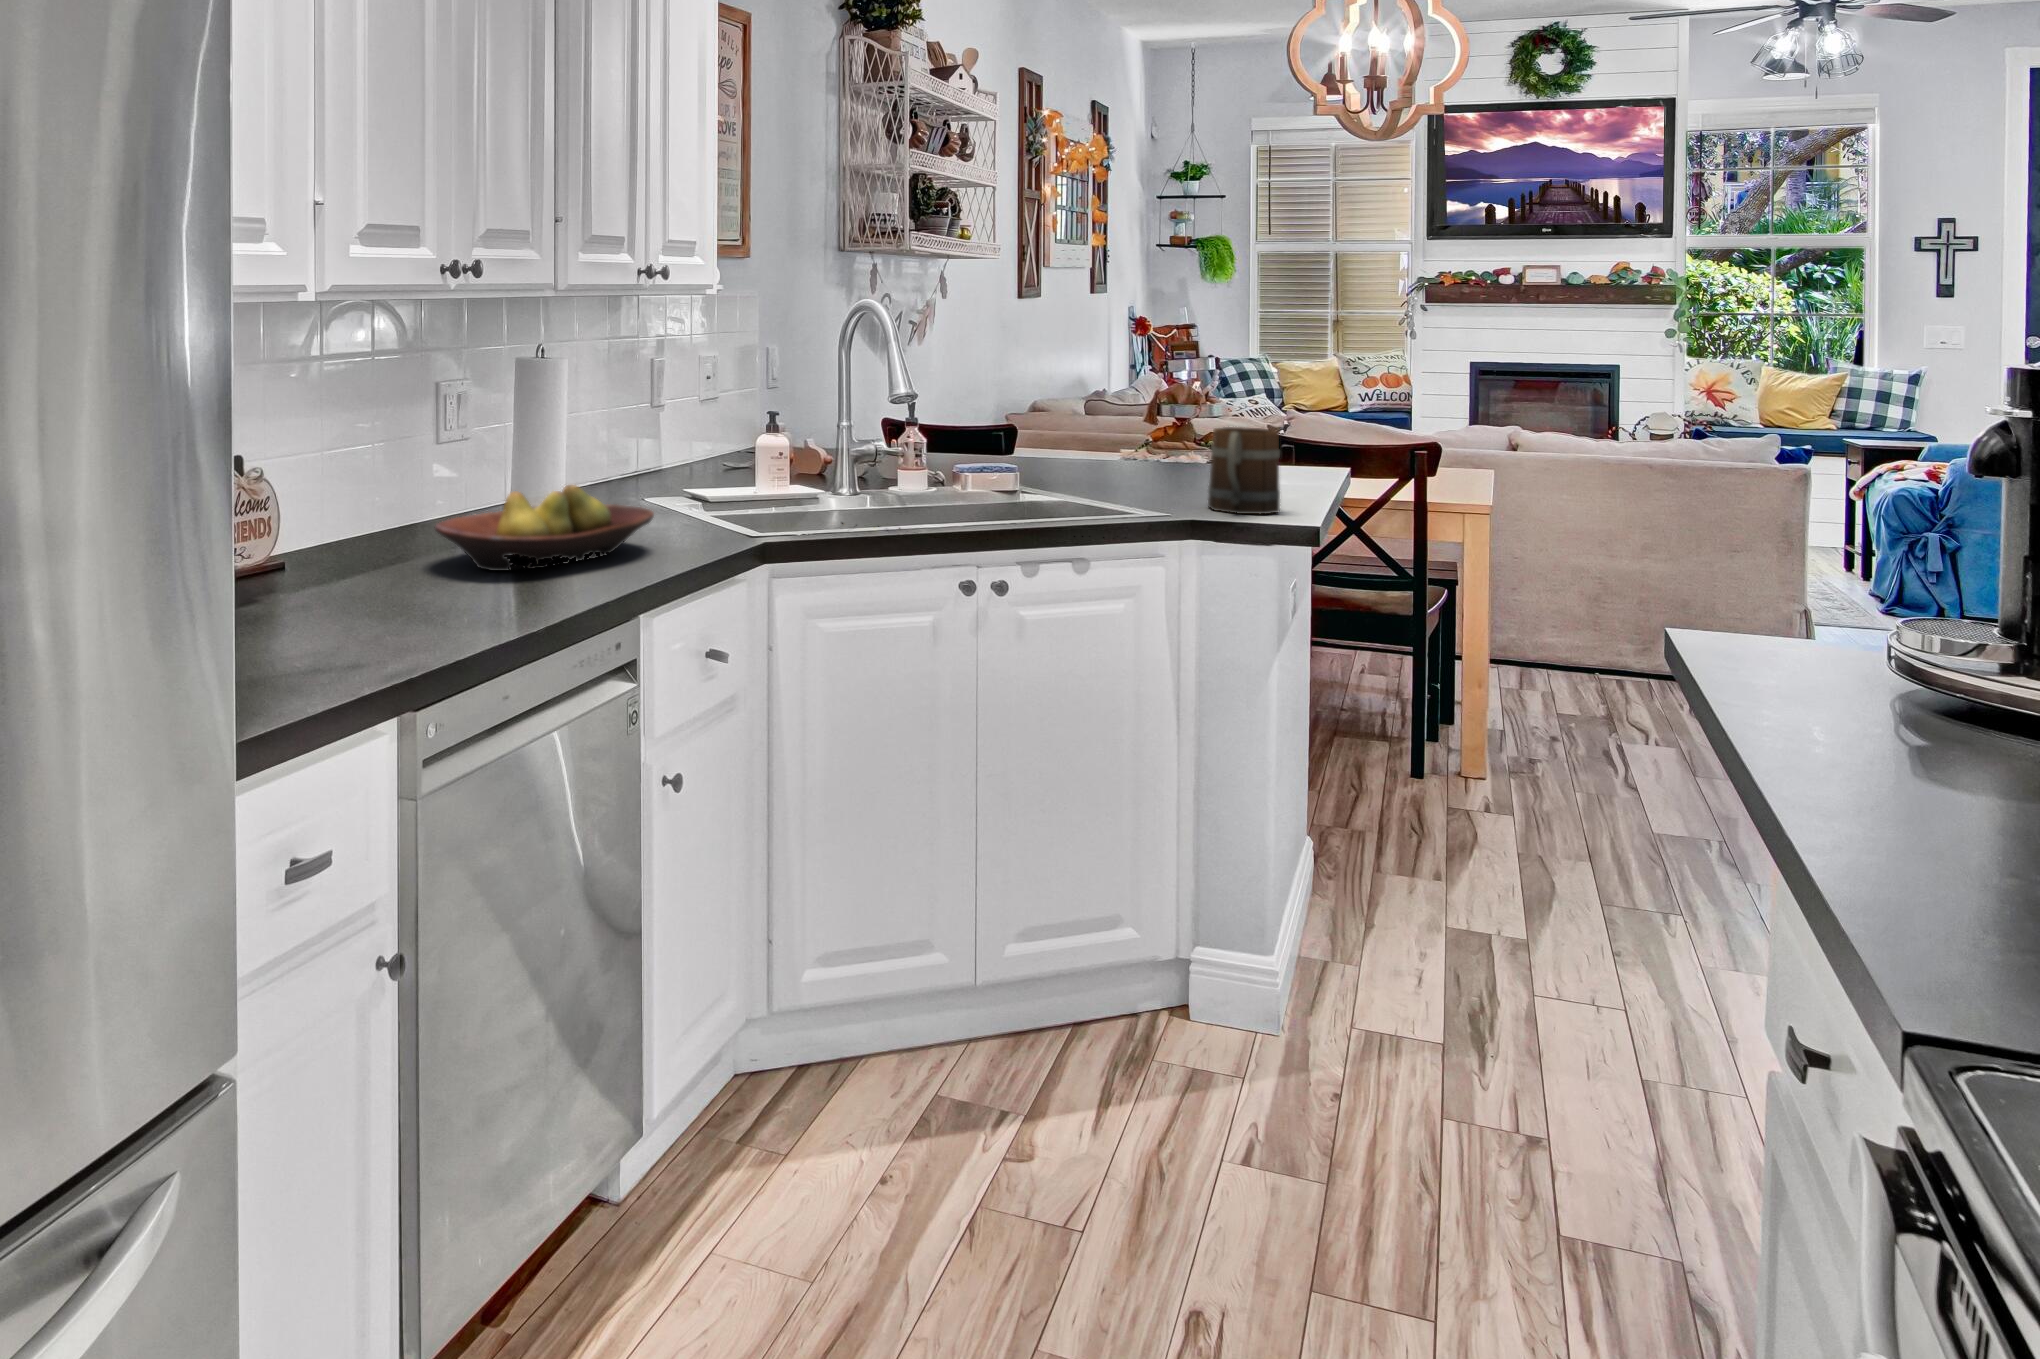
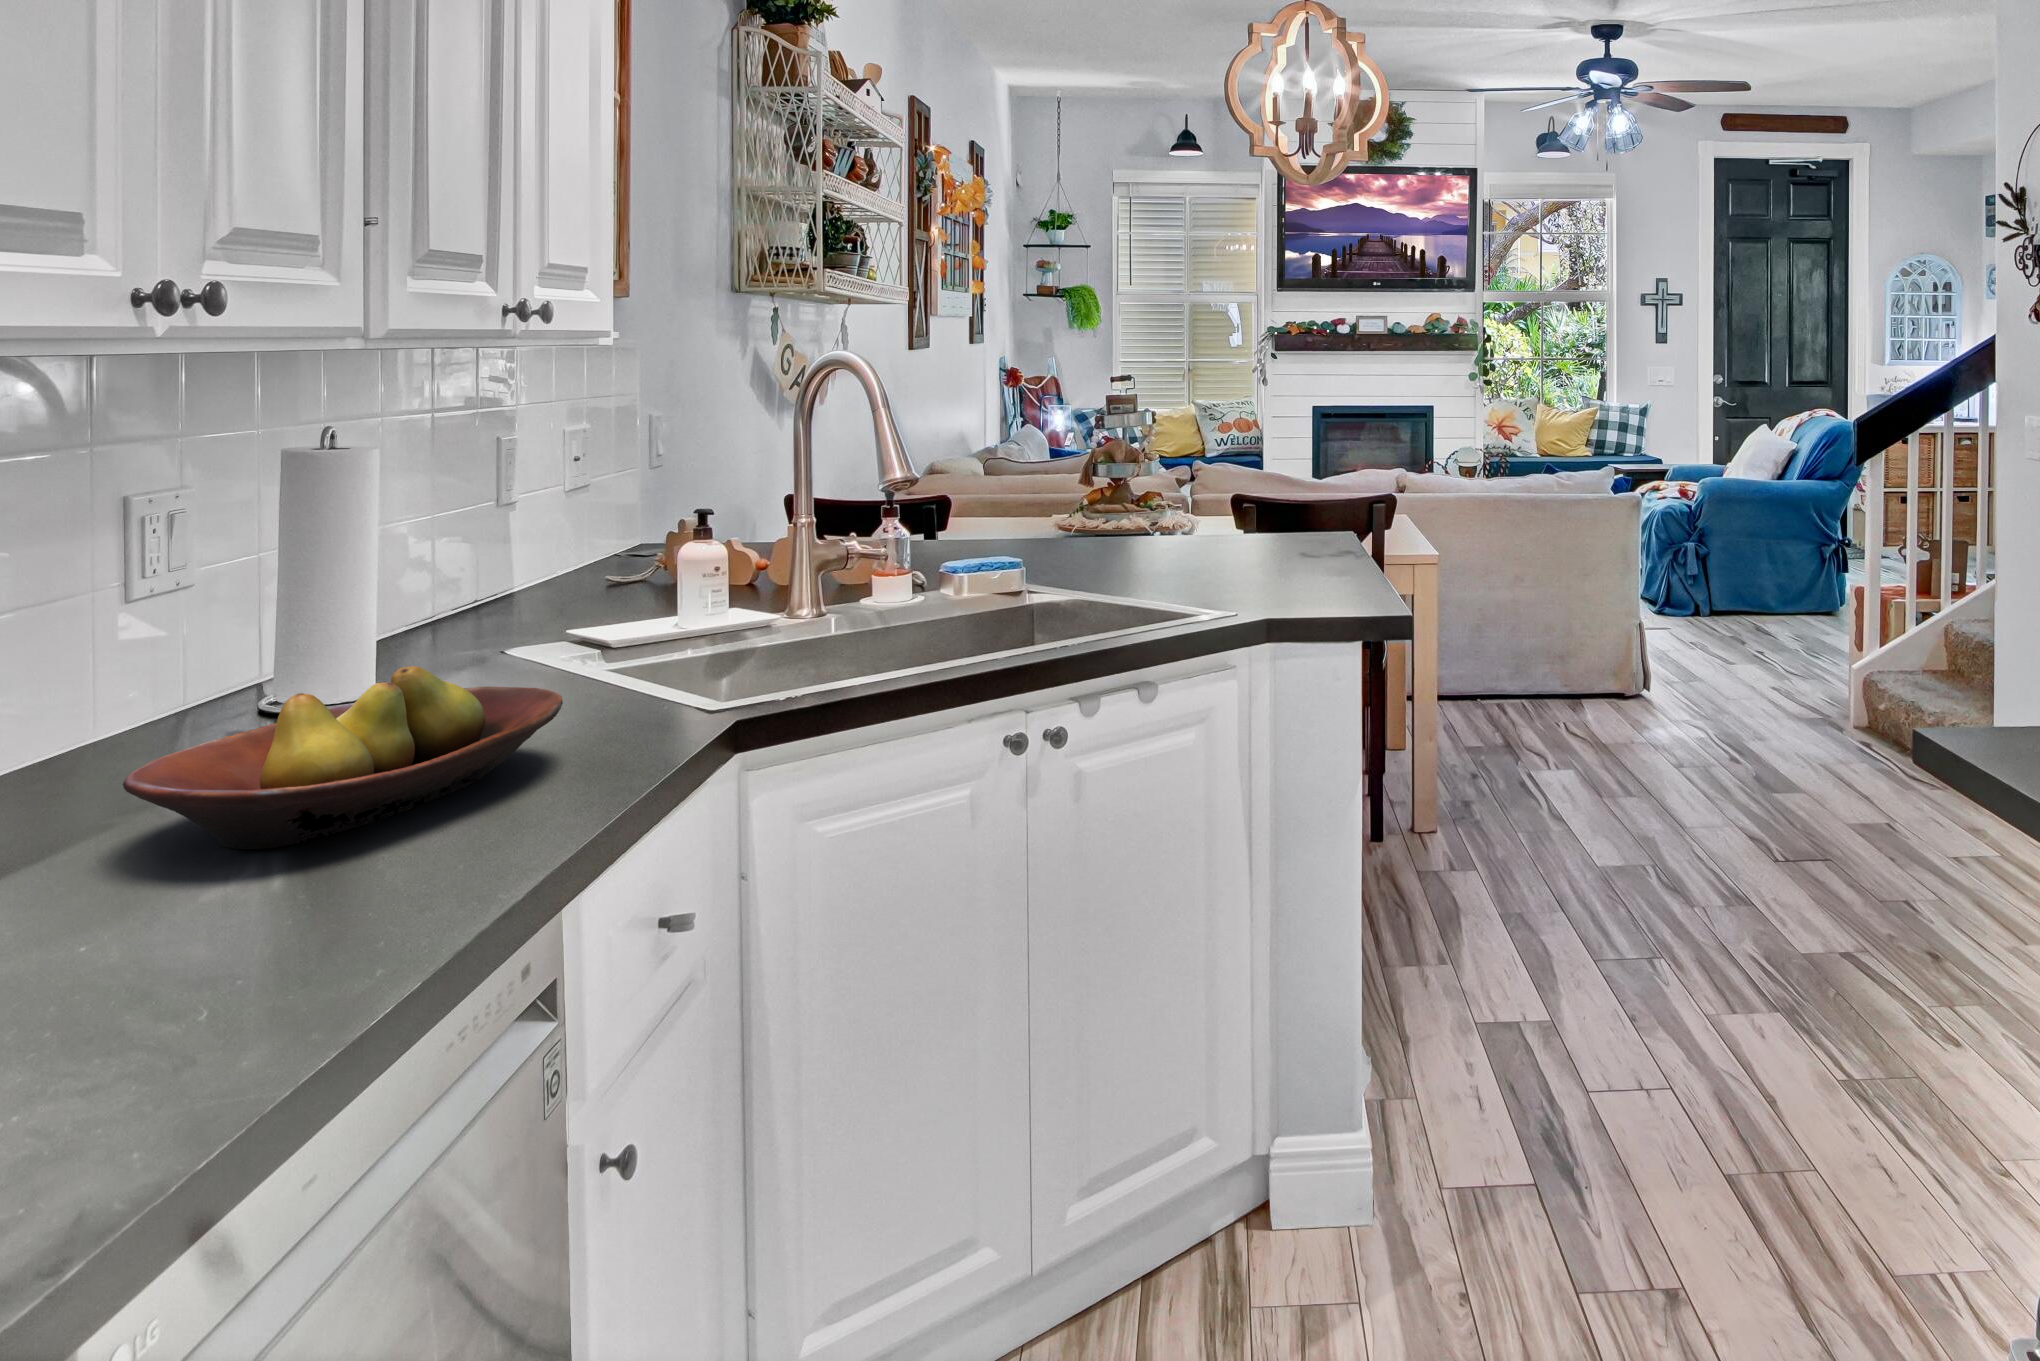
mug: present [1208,427,1280,514] -> none [1261,495,1340,599]

